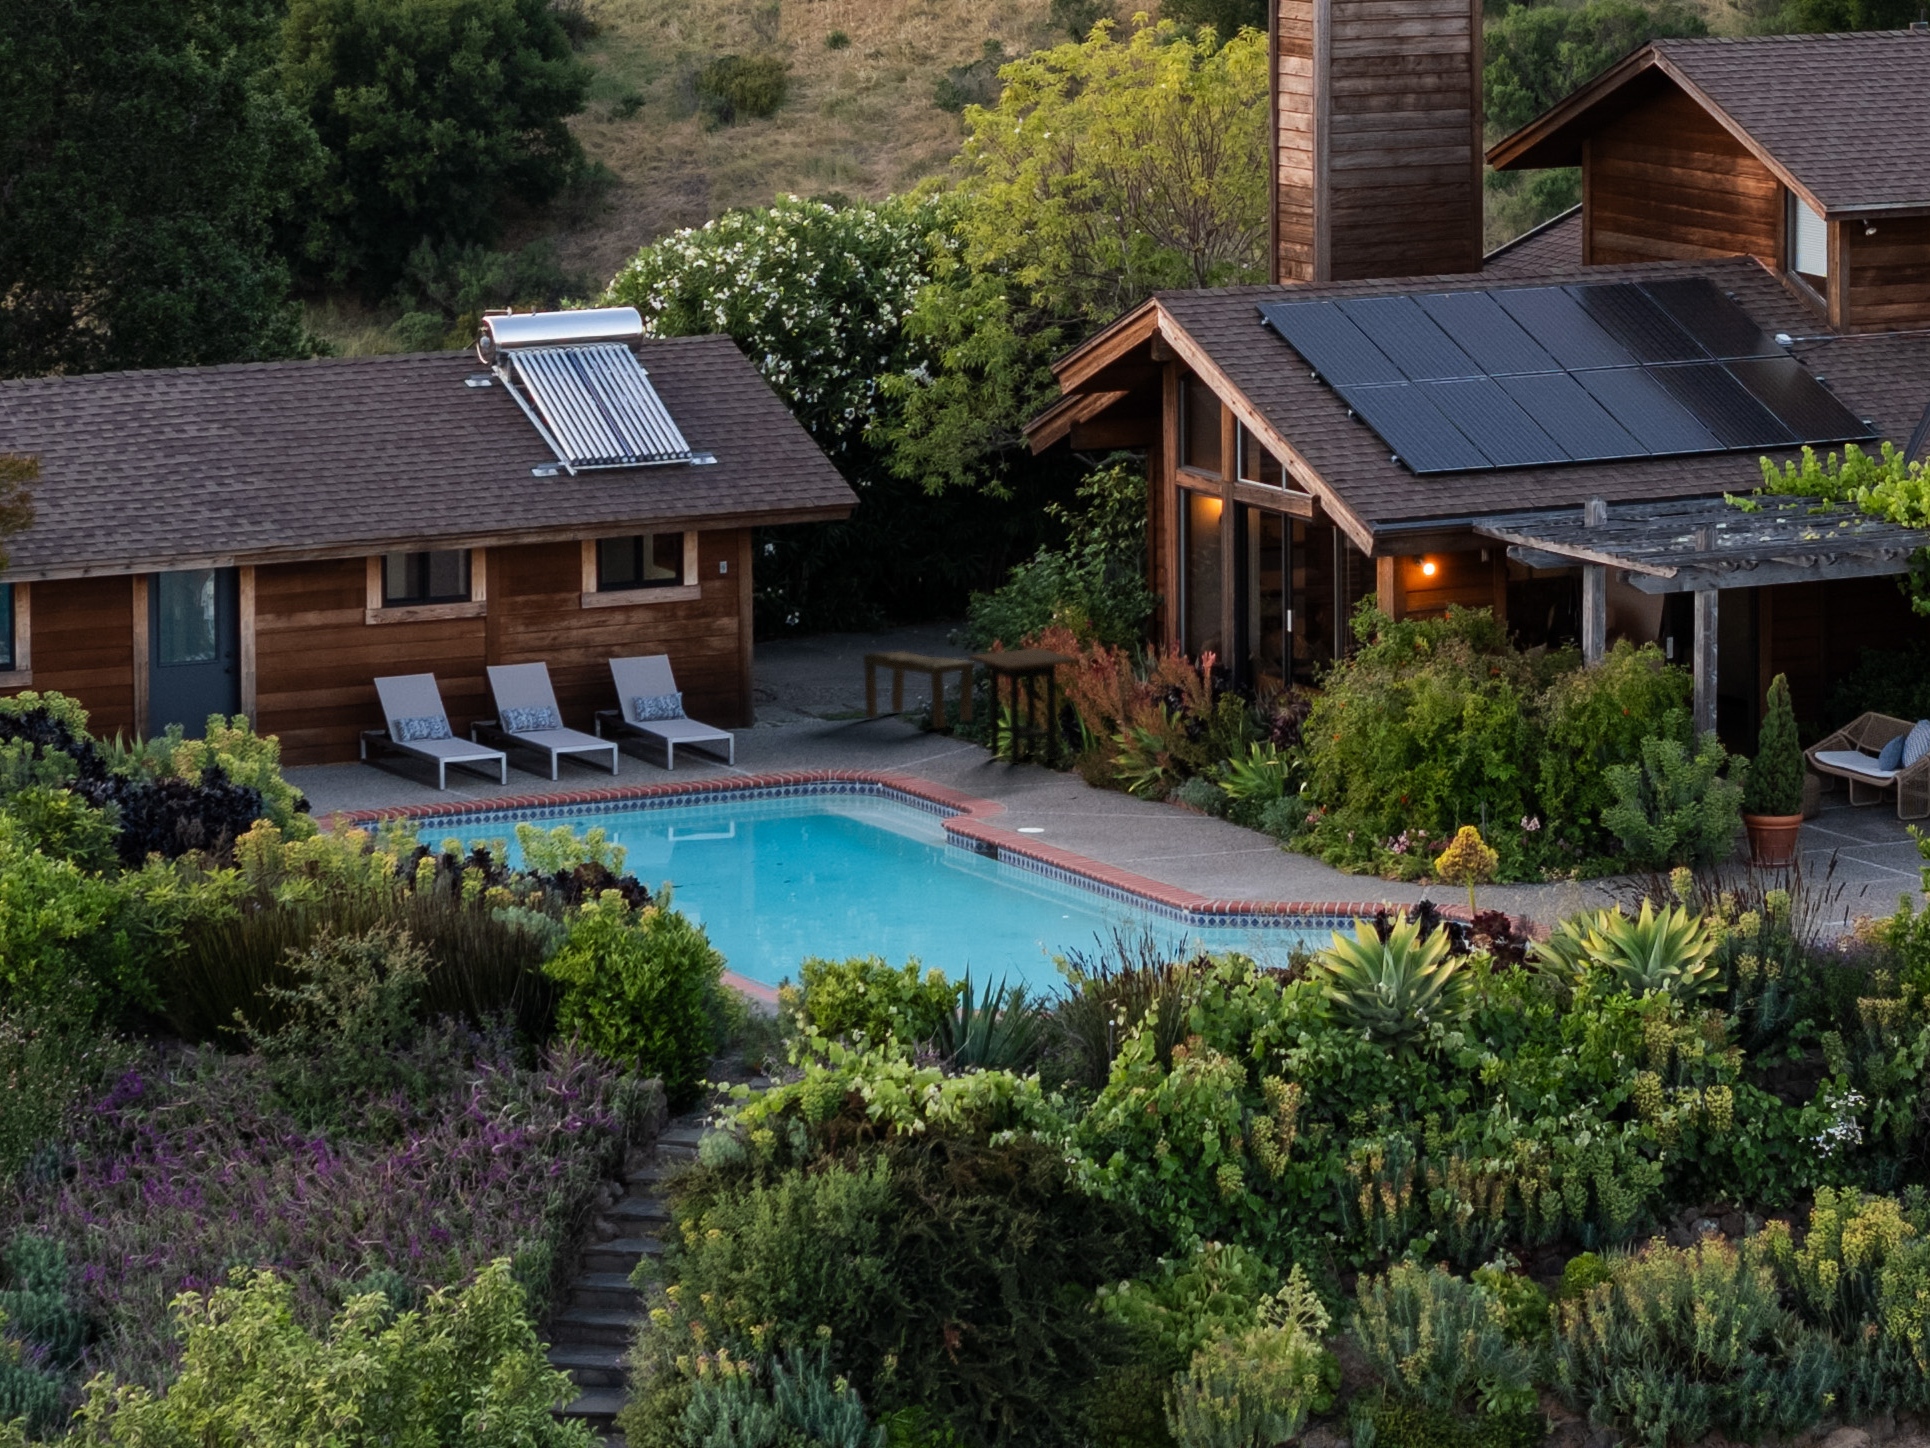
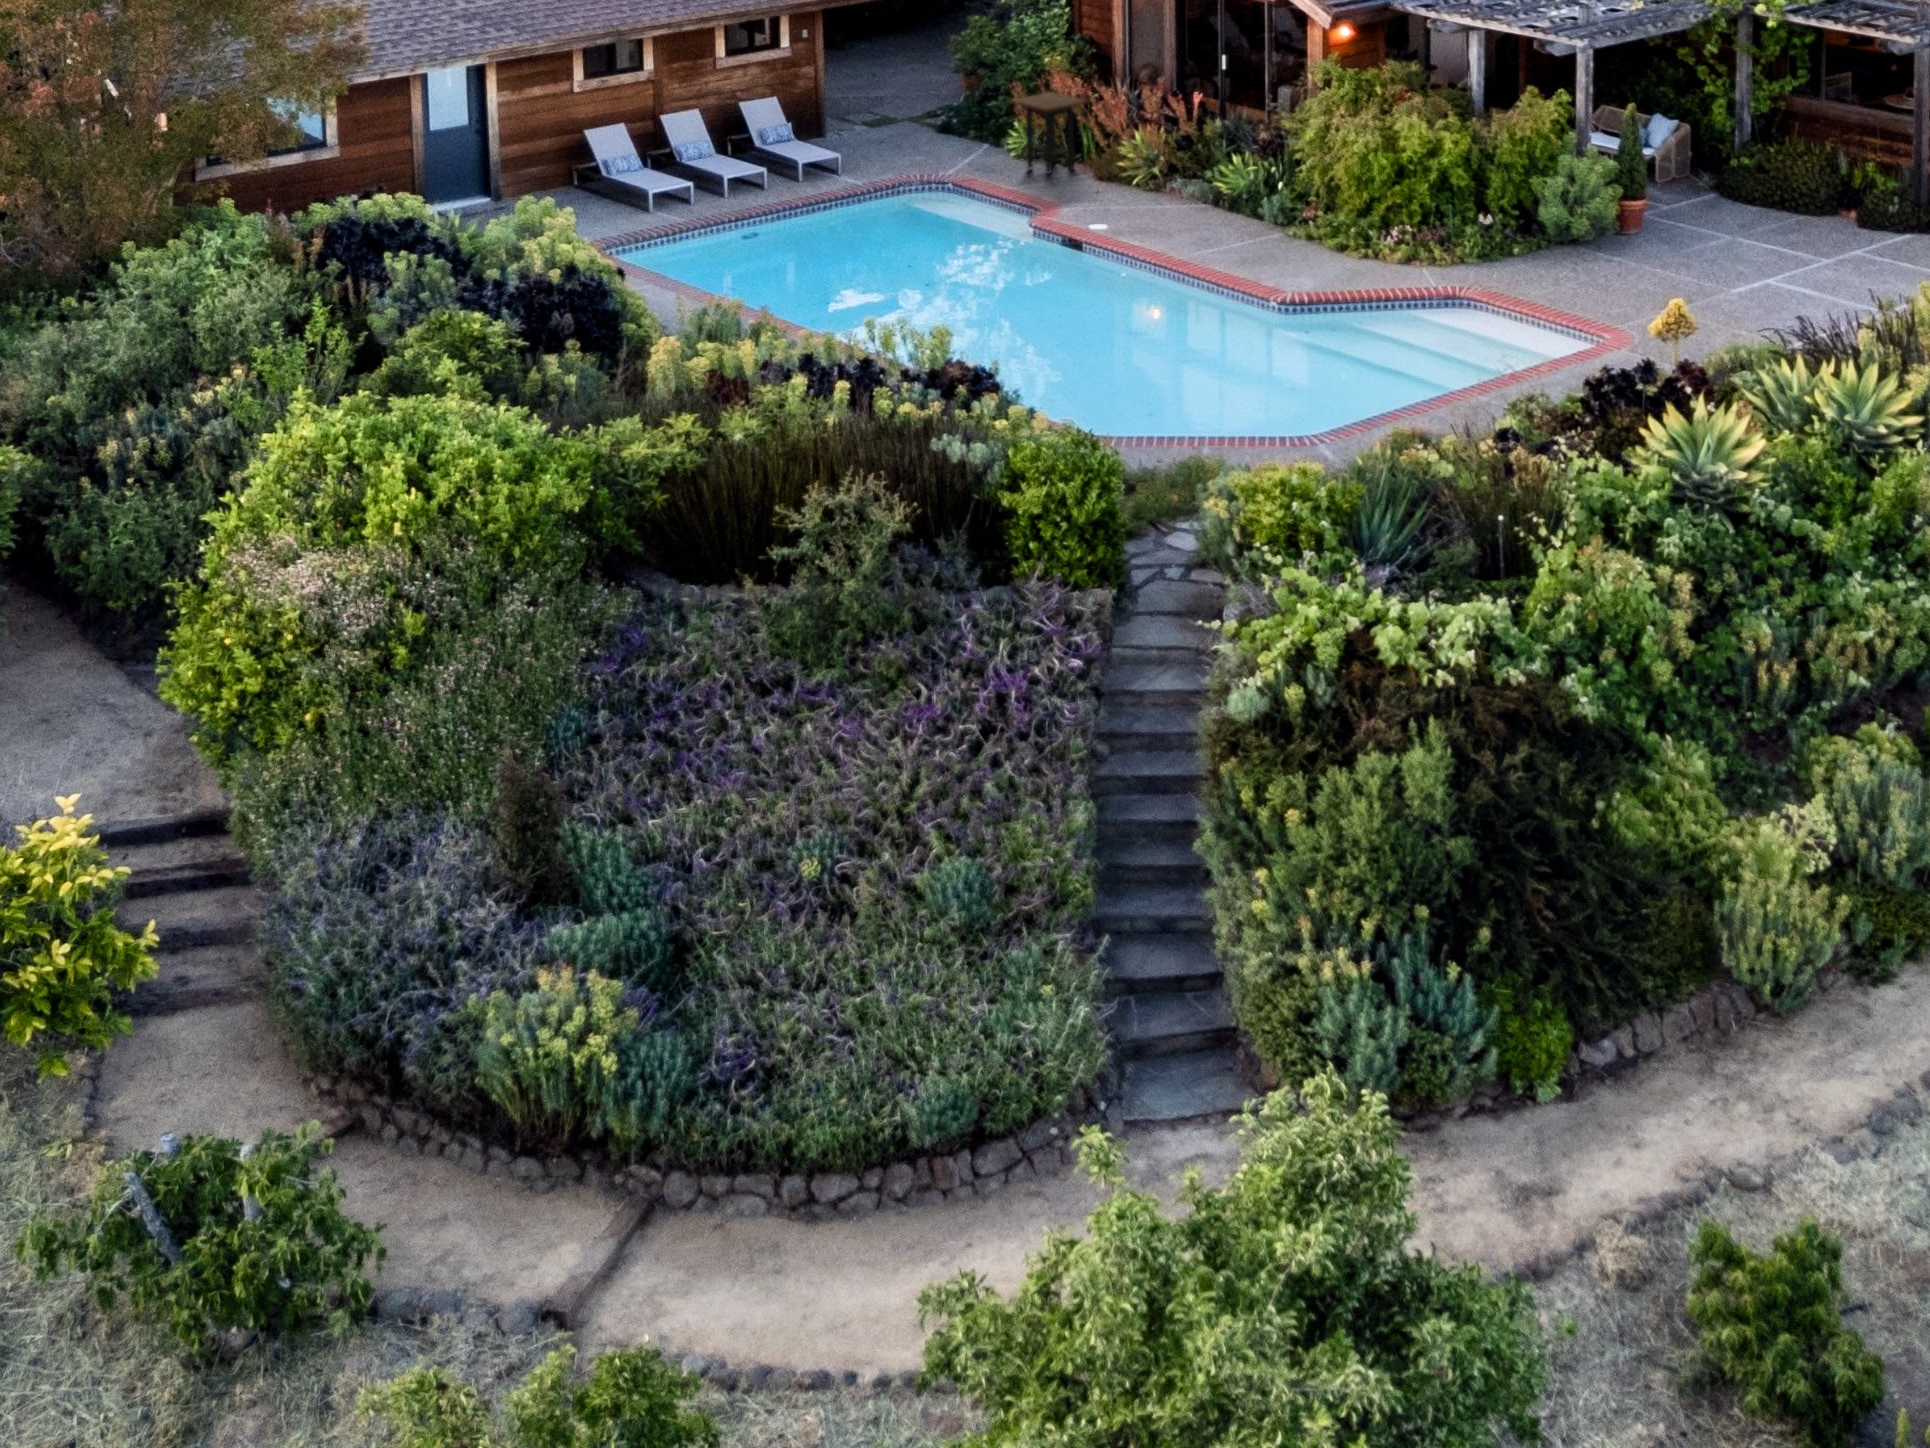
bench: present [863,651,975,729] -> none [907,86,989,142]

